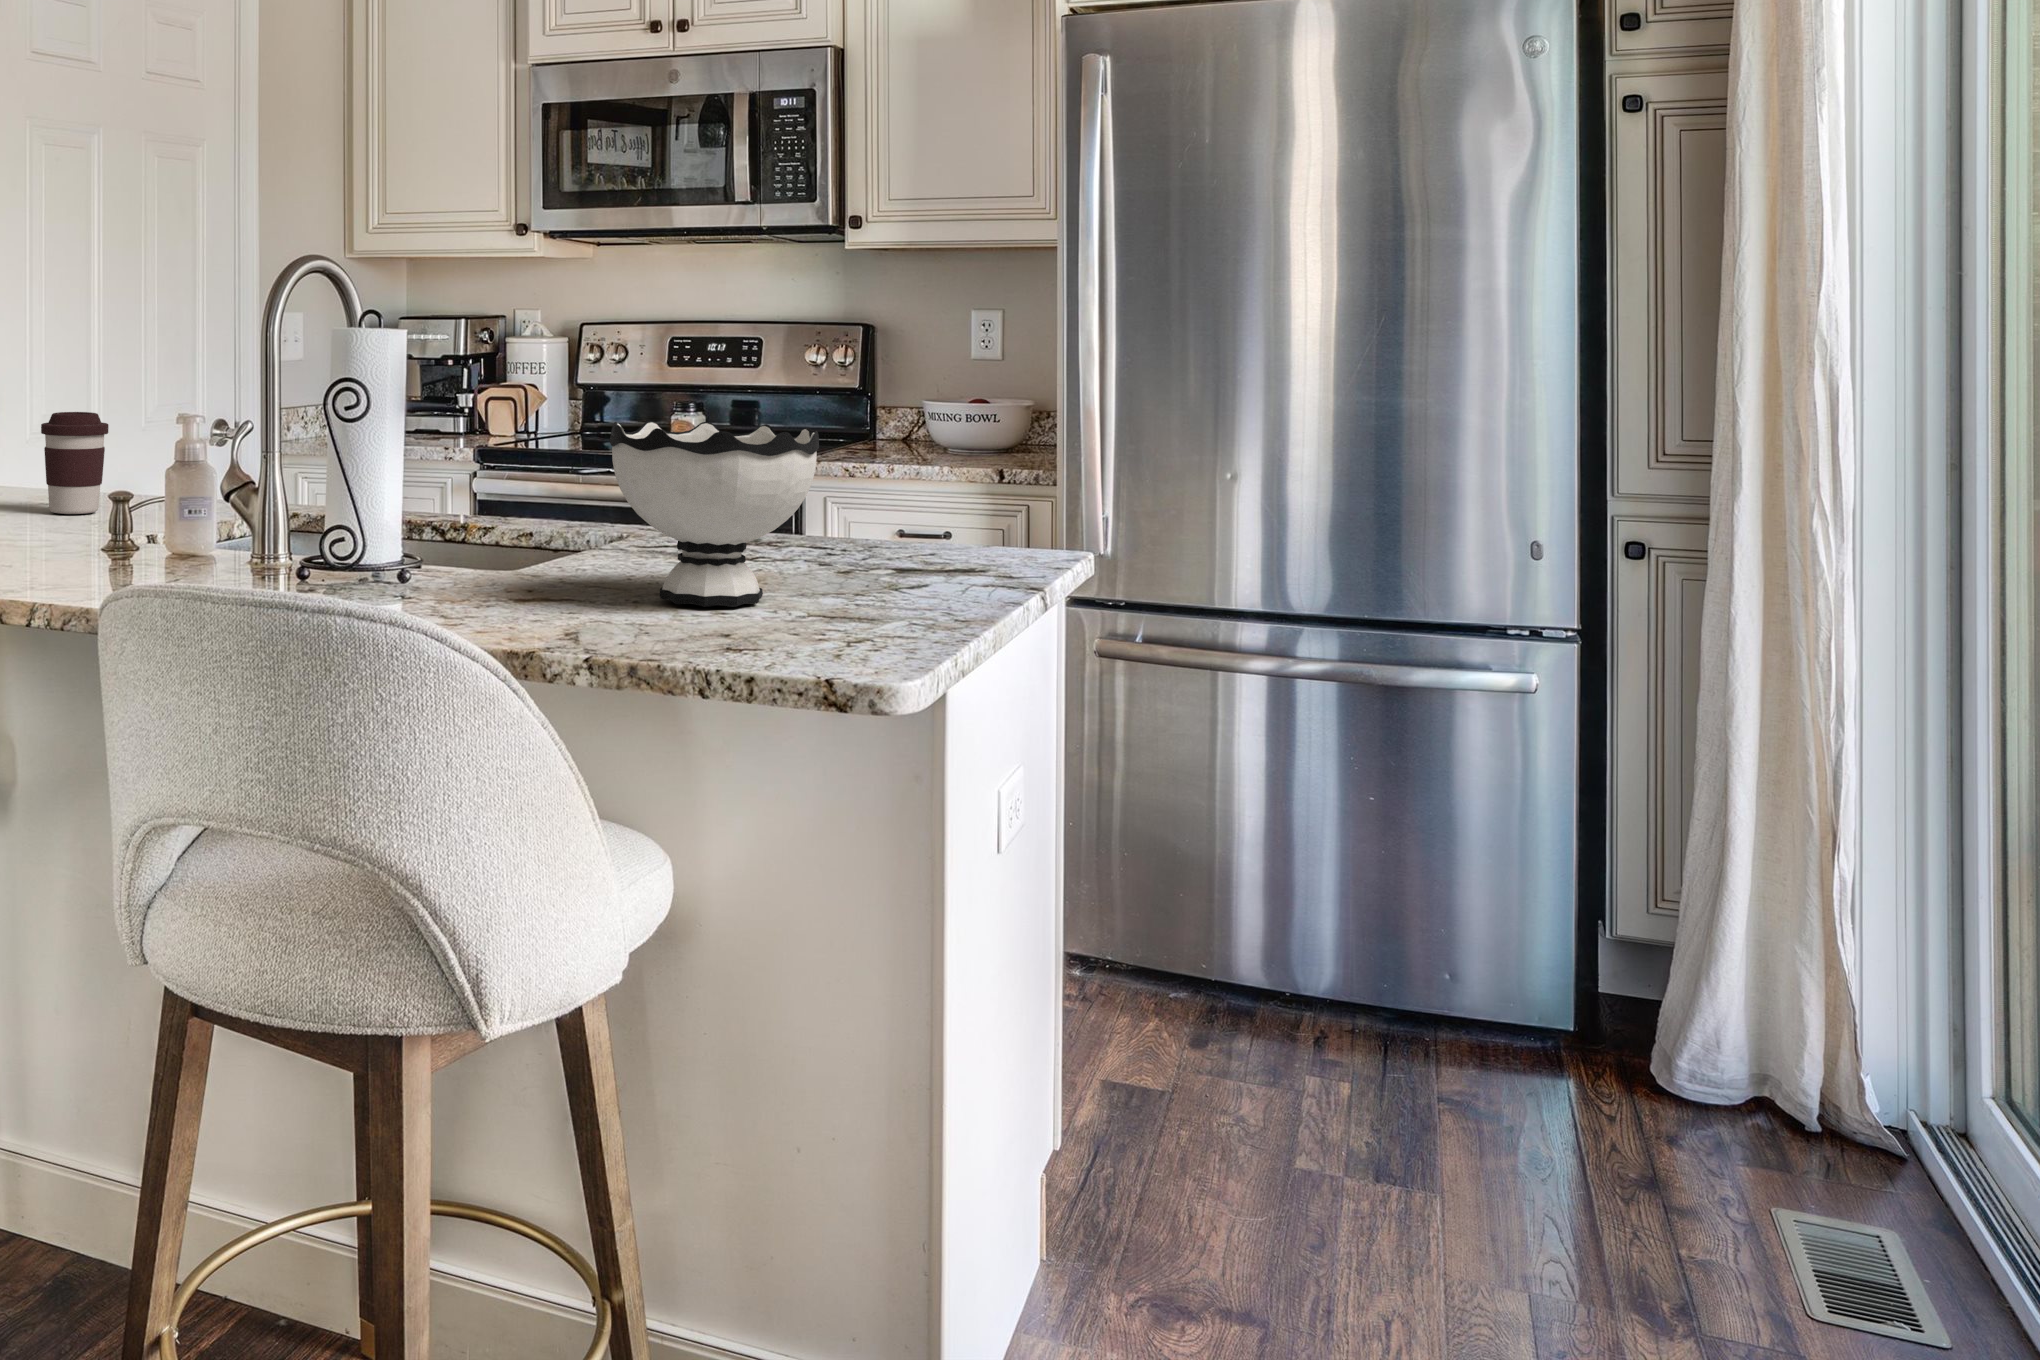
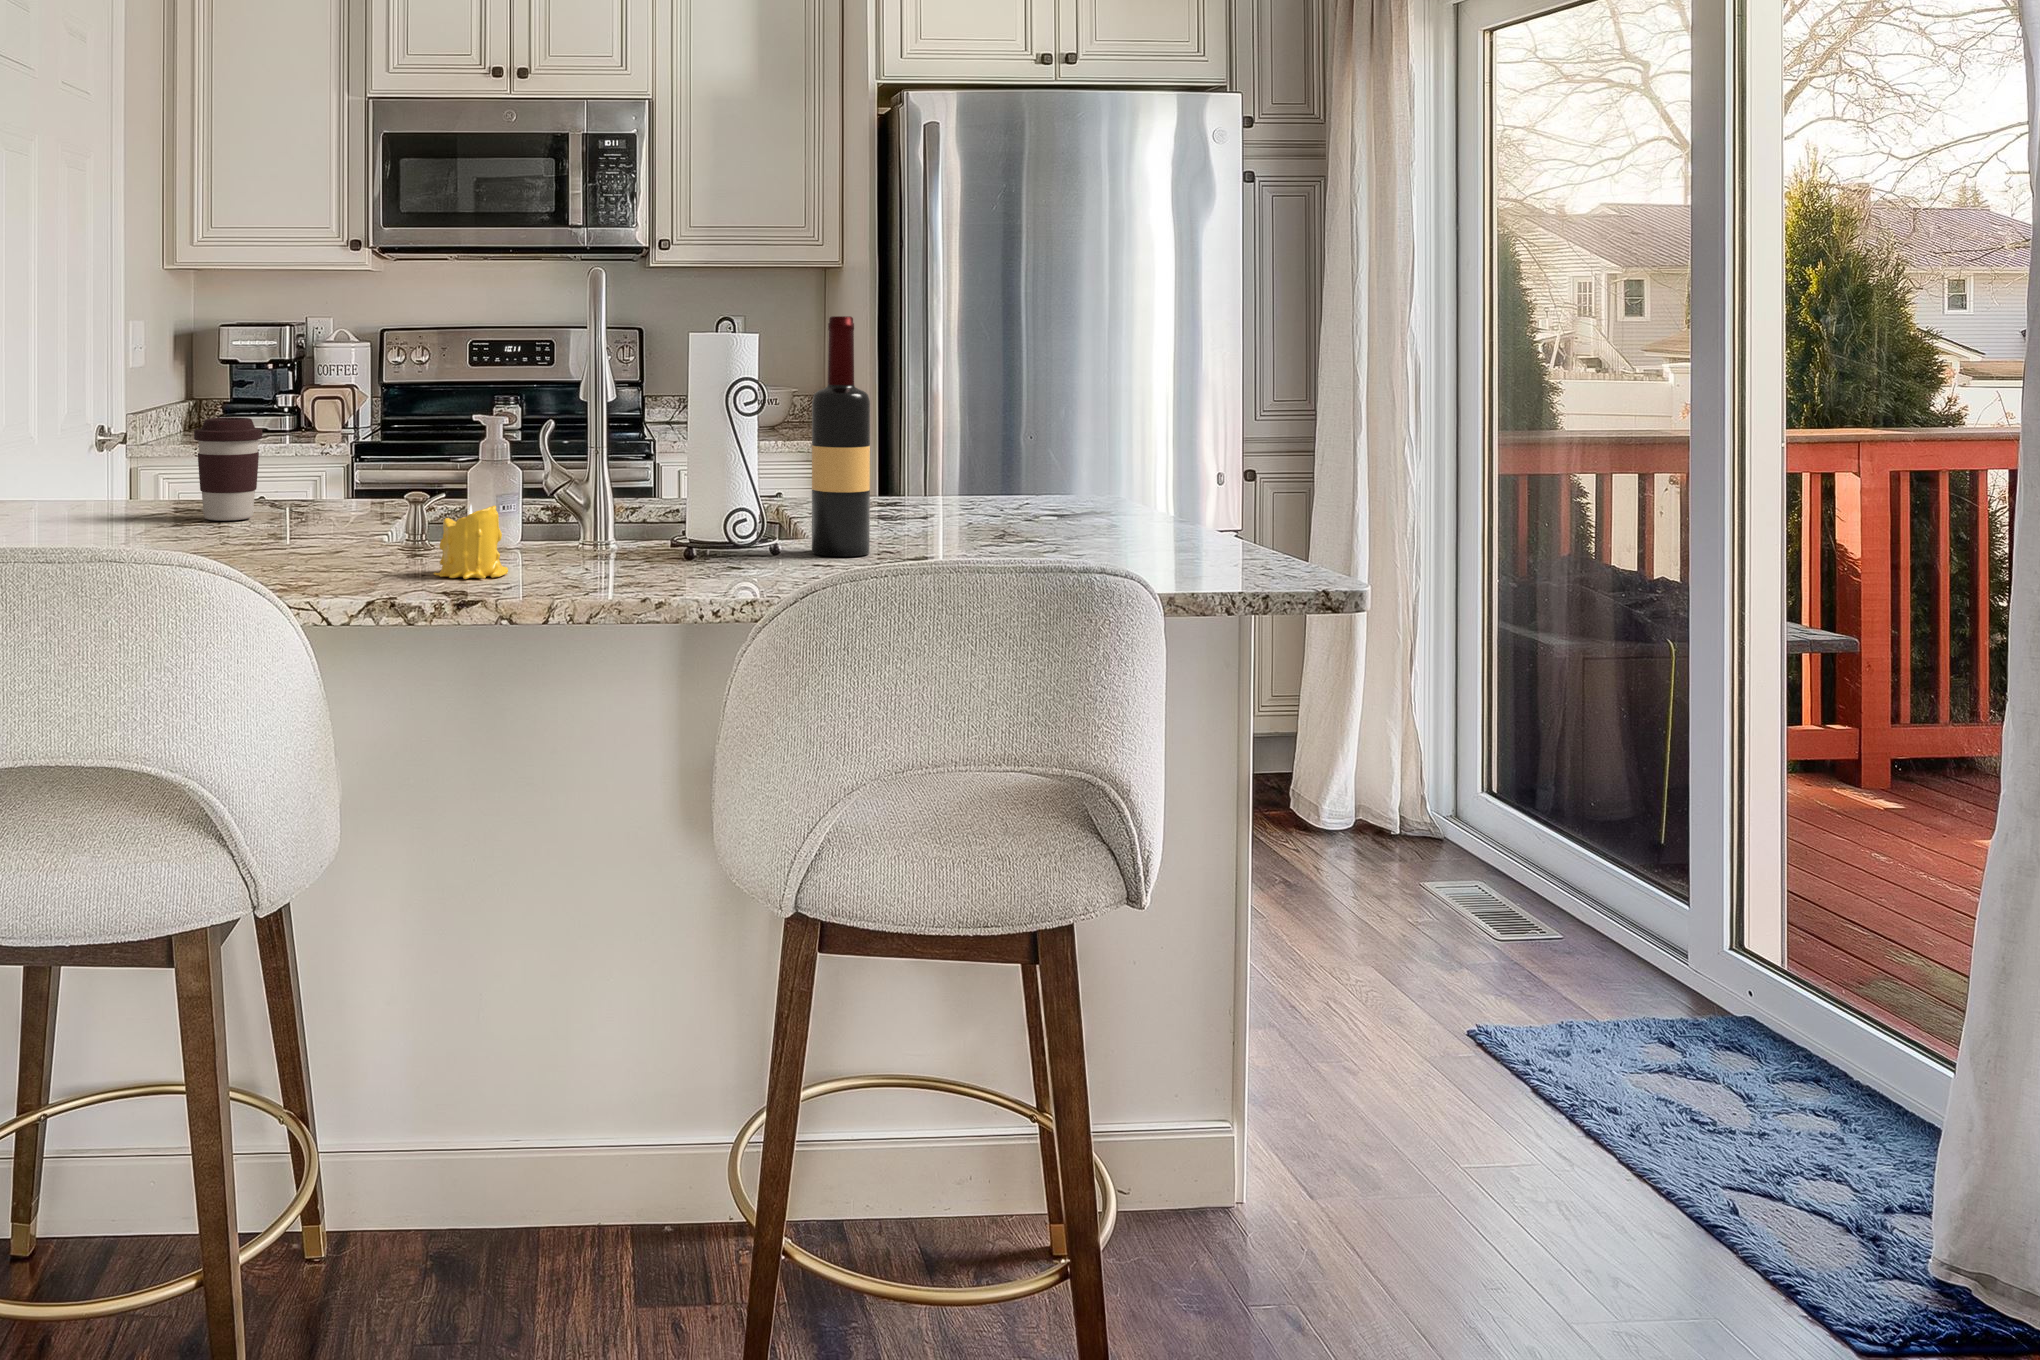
wine bottle: none [432,329,499,595] -> present [812,316,870,557]
bowl: present [610,421,819,607] -> none [952,393,1134,548]
candle: none [24,506,100,582] -> present [434,505,508,579]

